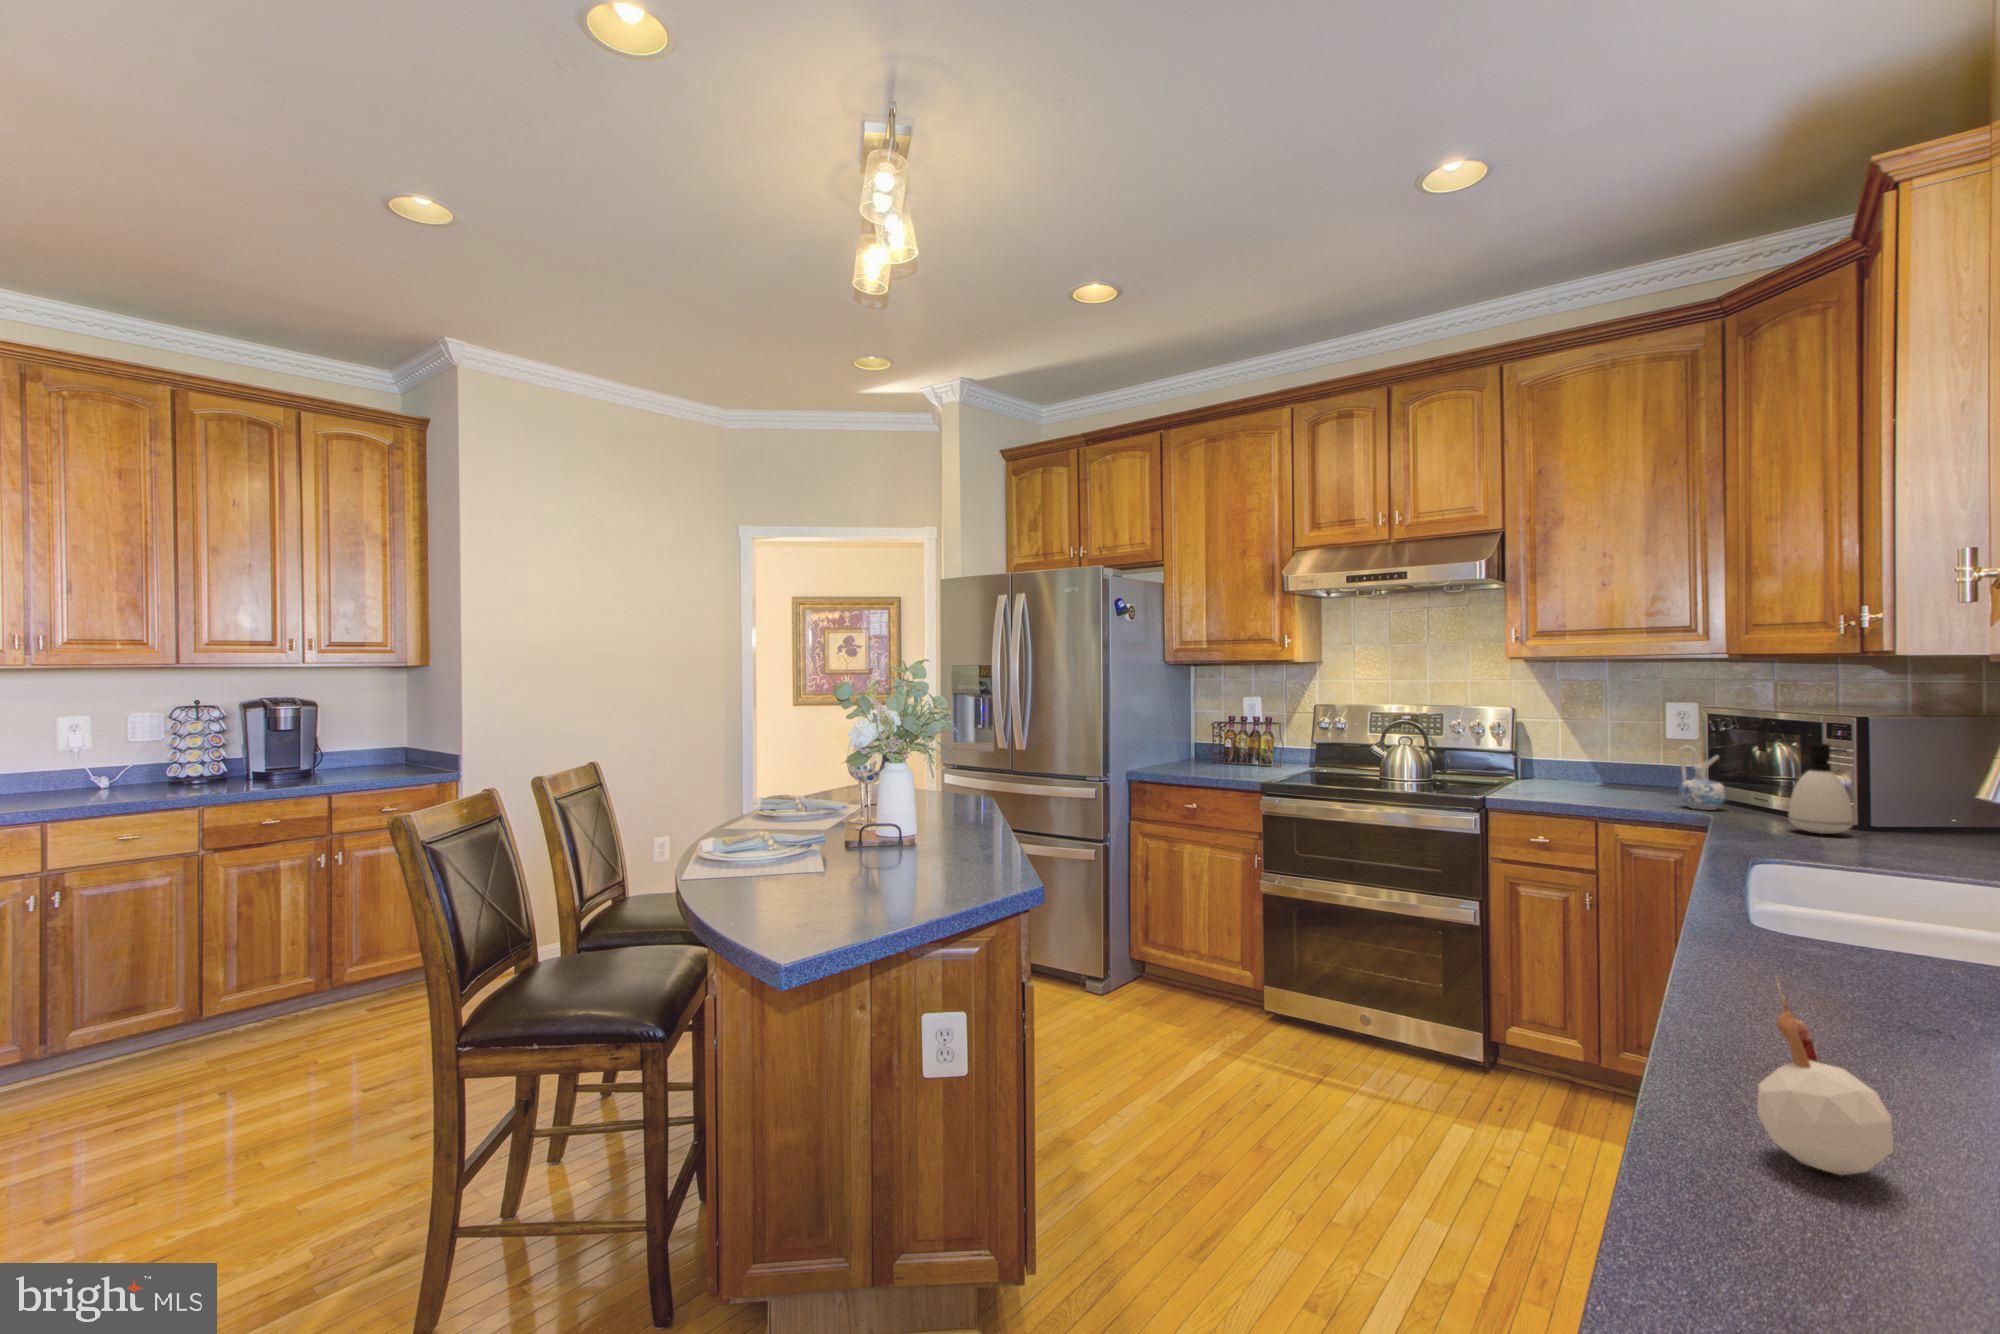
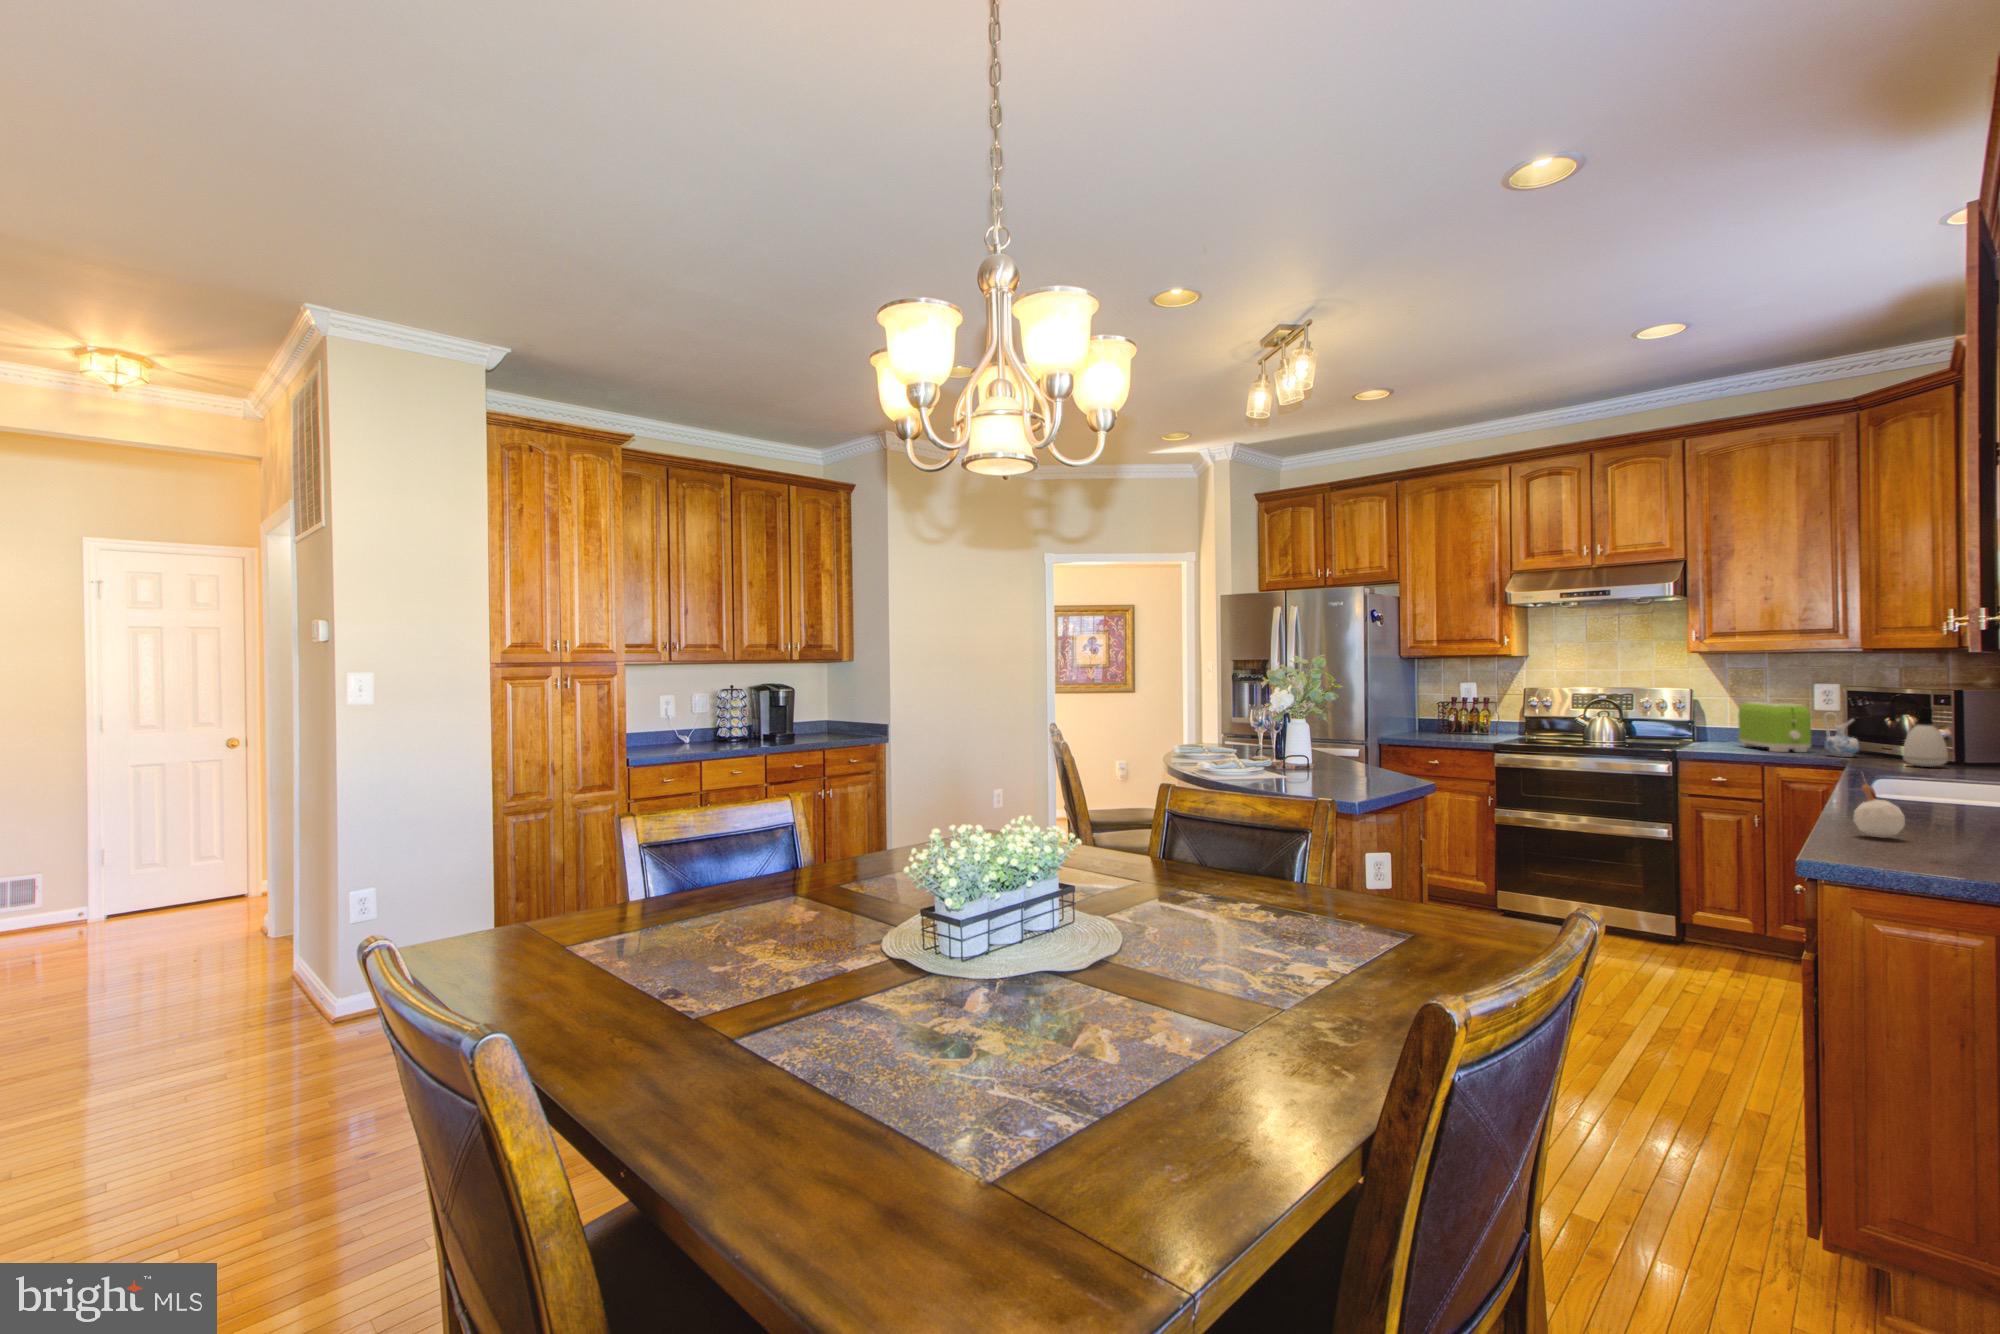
toaster: none [1570,727,1662,800] -> present [1738,702,1812,752]

